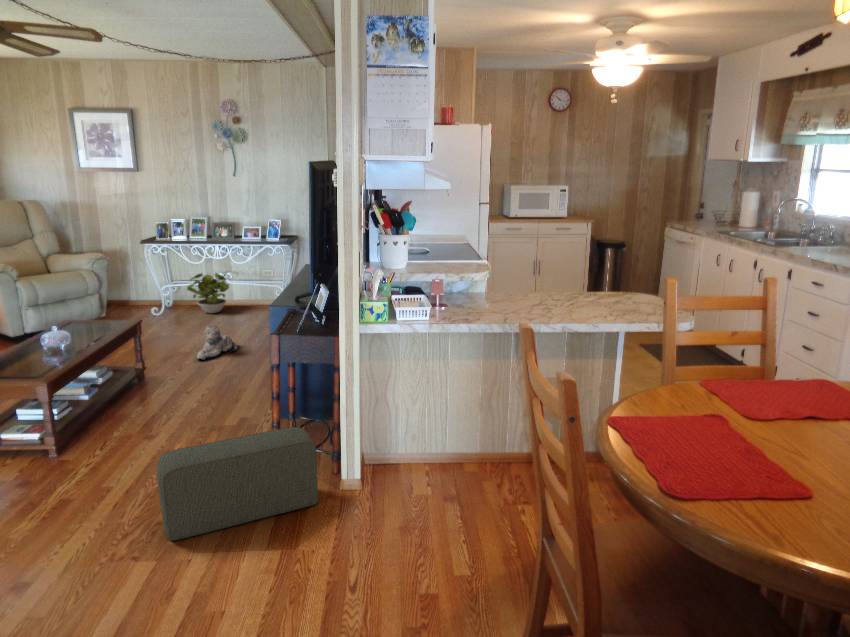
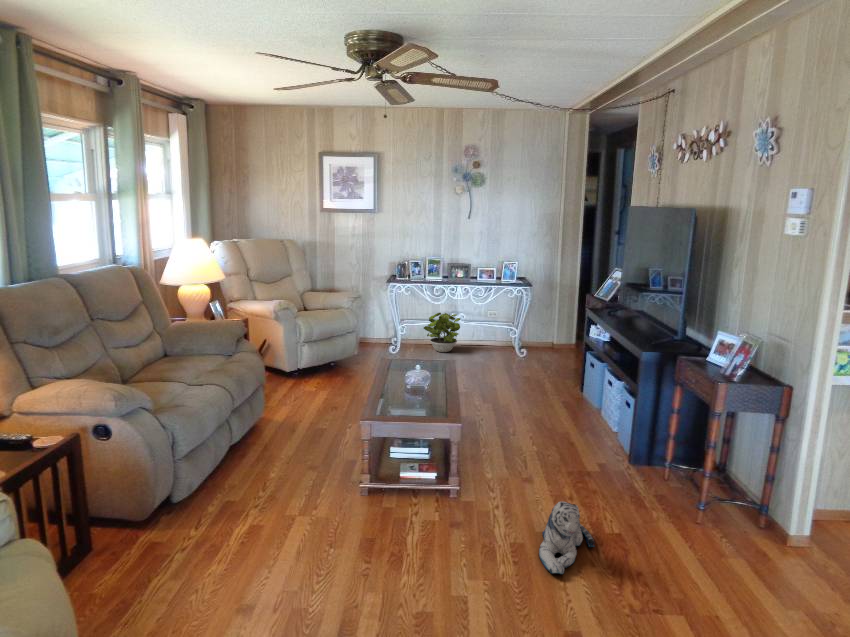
plush toy: present [197,326,238,360] -> present [539,502,595,574]
pouf: present [157,427,318,541] -> none [653,480,814,612]

